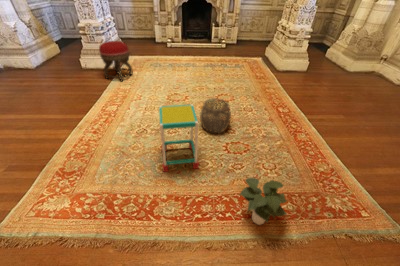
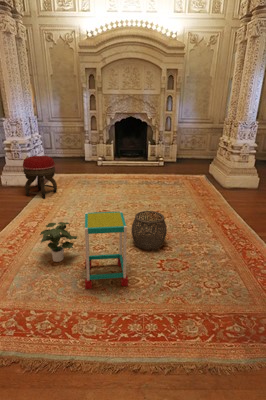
potted plant: present [240,178,287,225] -> present [40,222,77,262]

